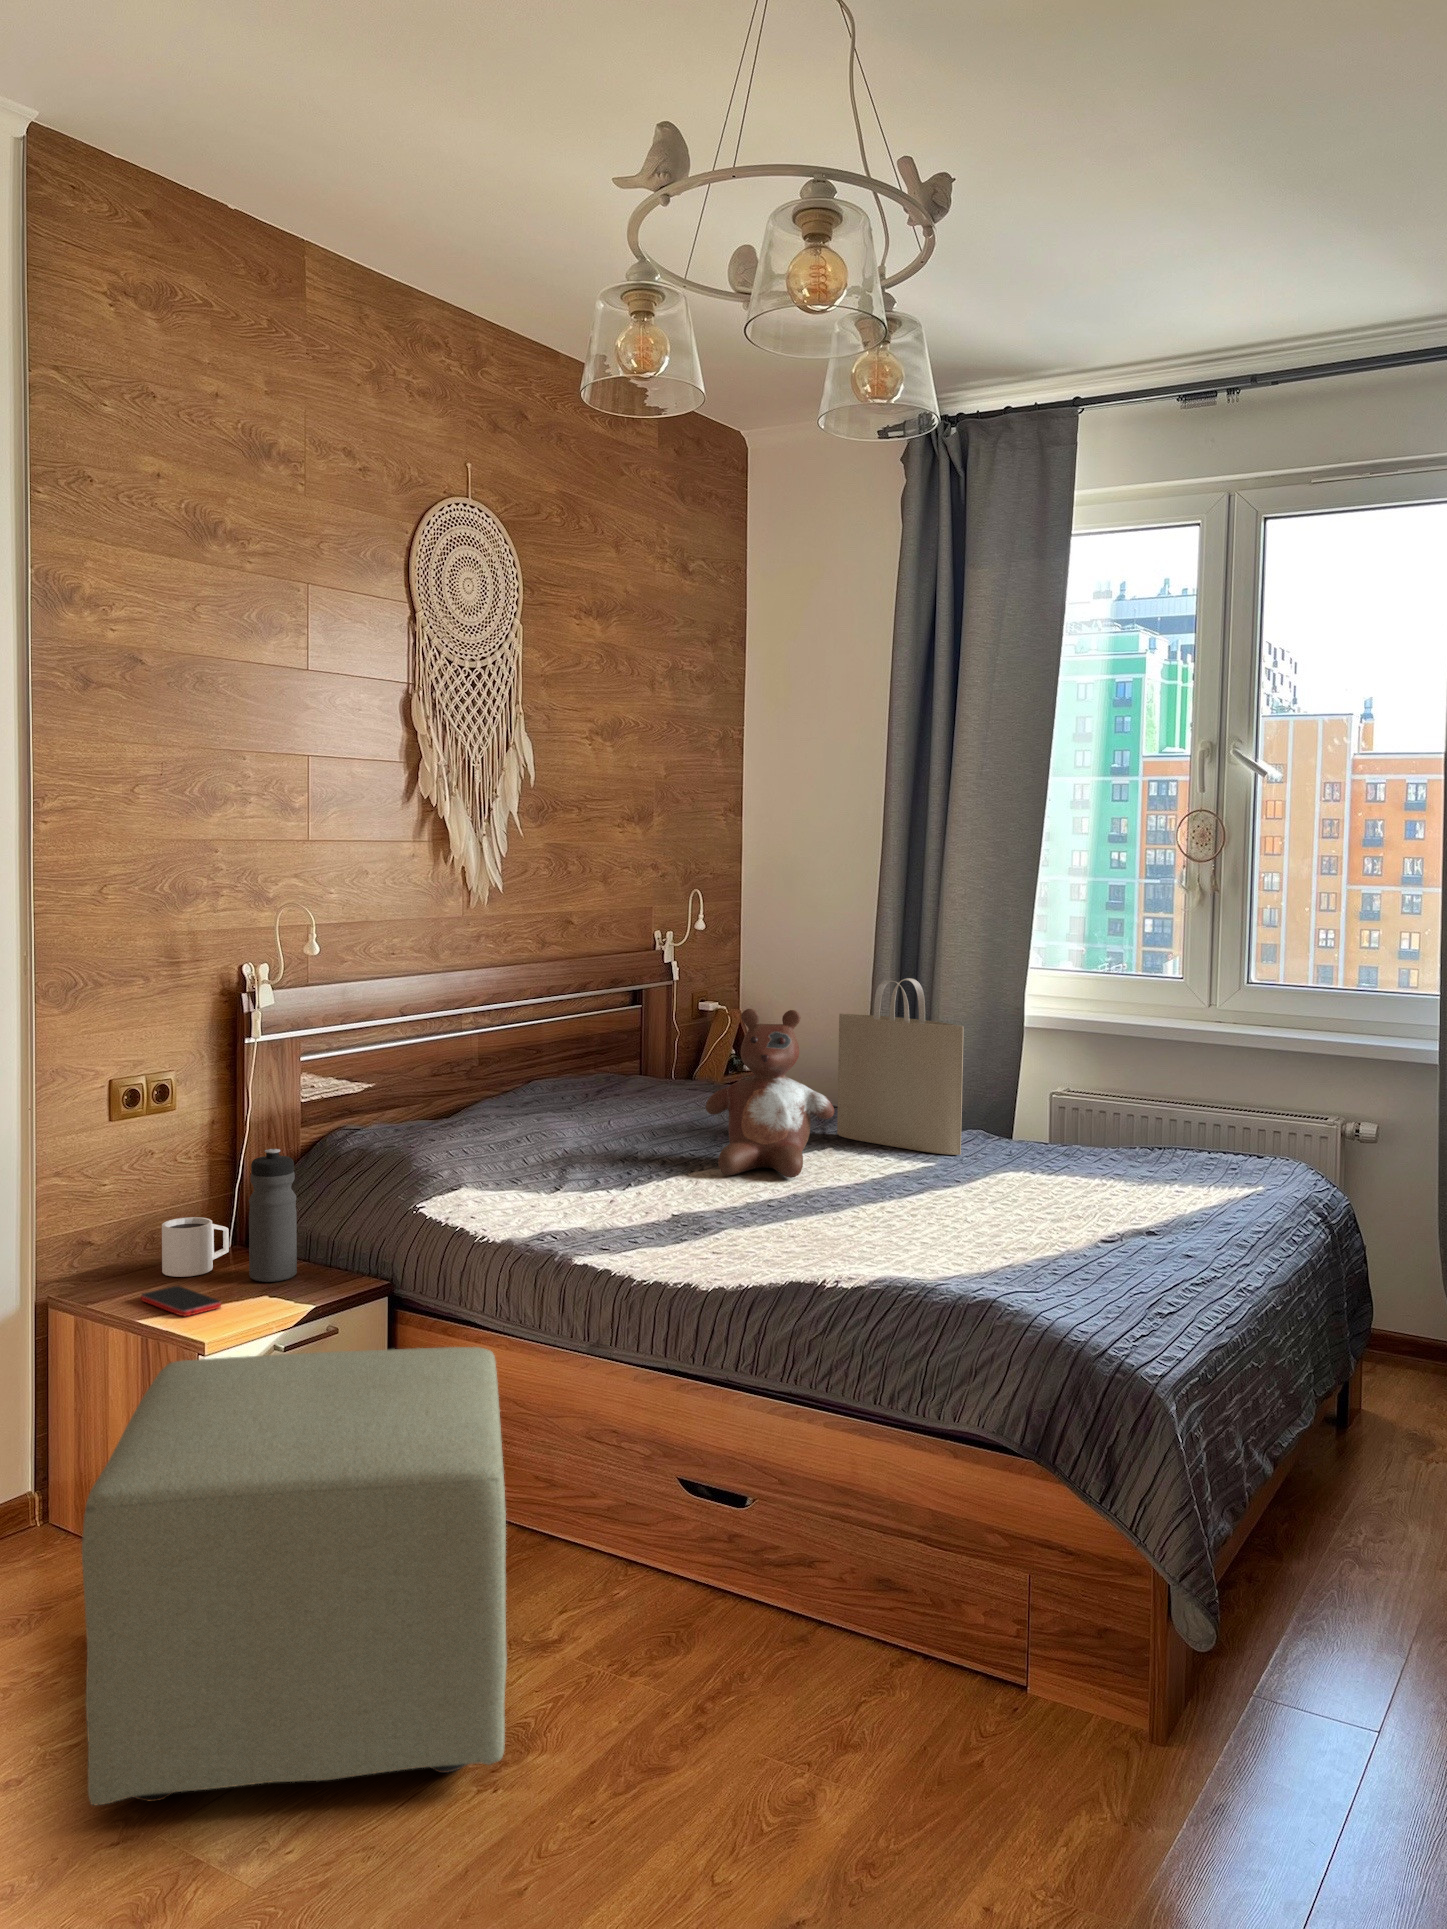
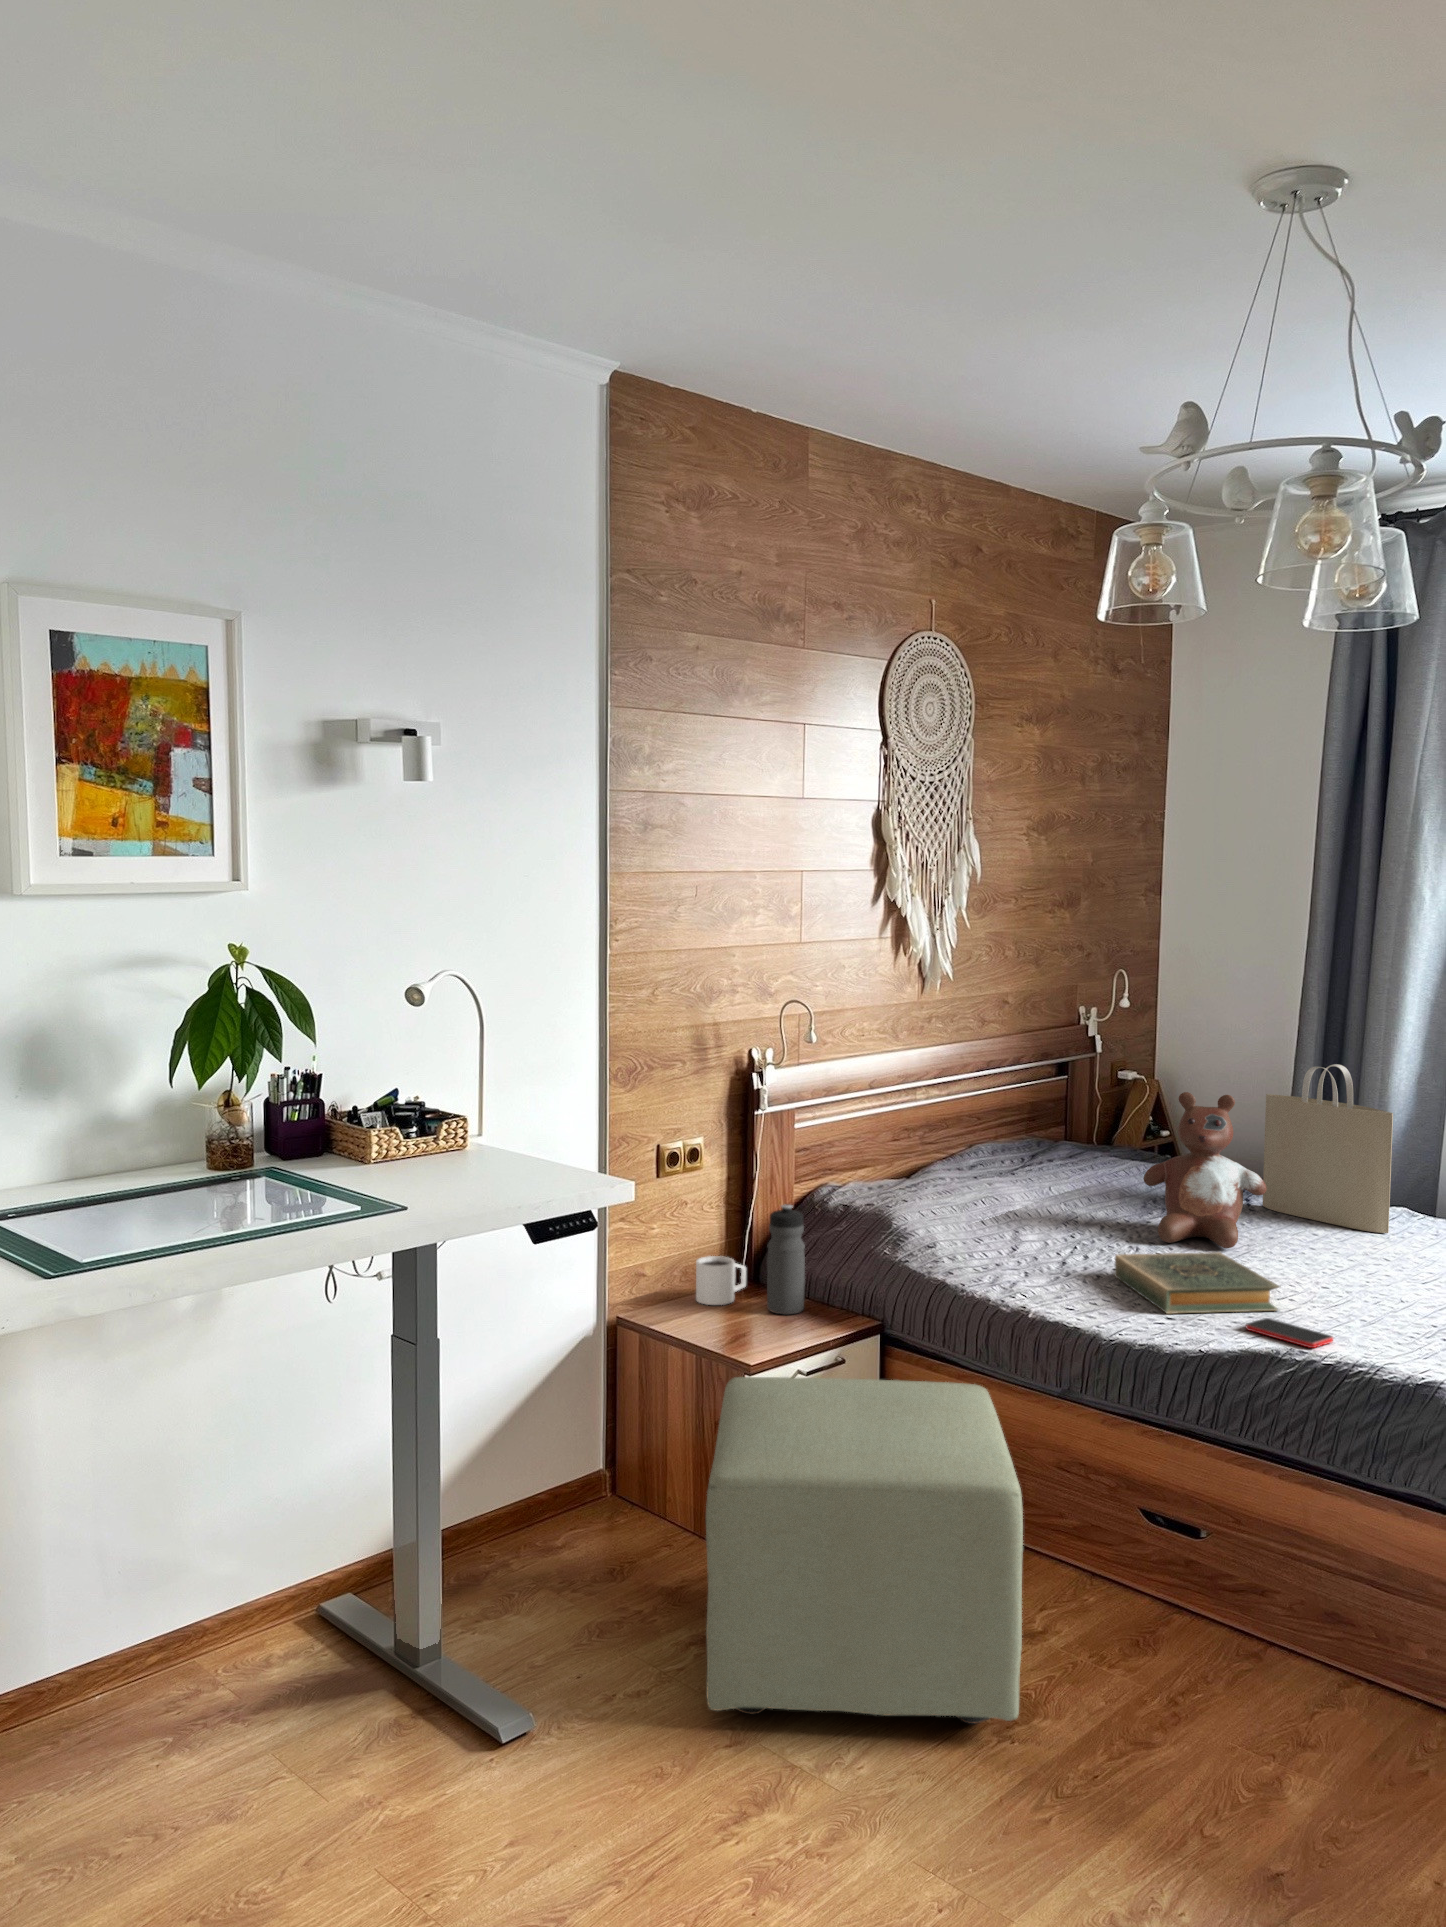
hardback book: none [662,1180,837,1250] -> present [1114,1252,1279,1314]
smartphone: present [141,1286,221,1316] -> present [1246,1318,1333,1348]

